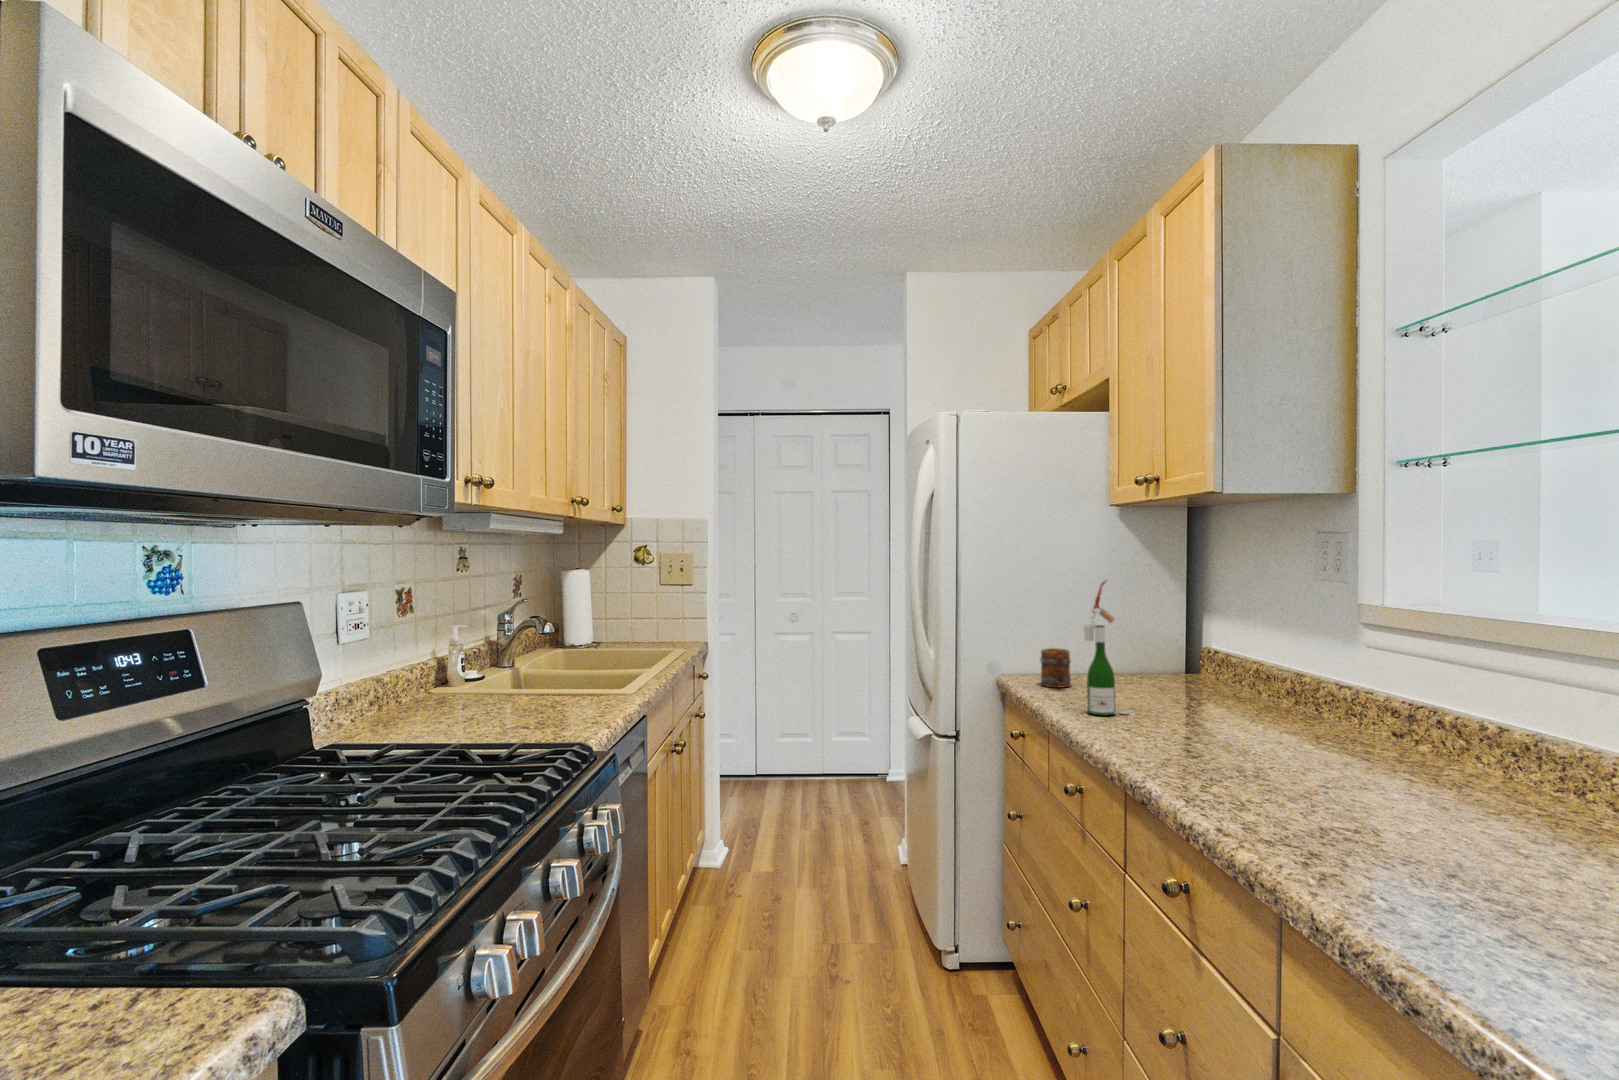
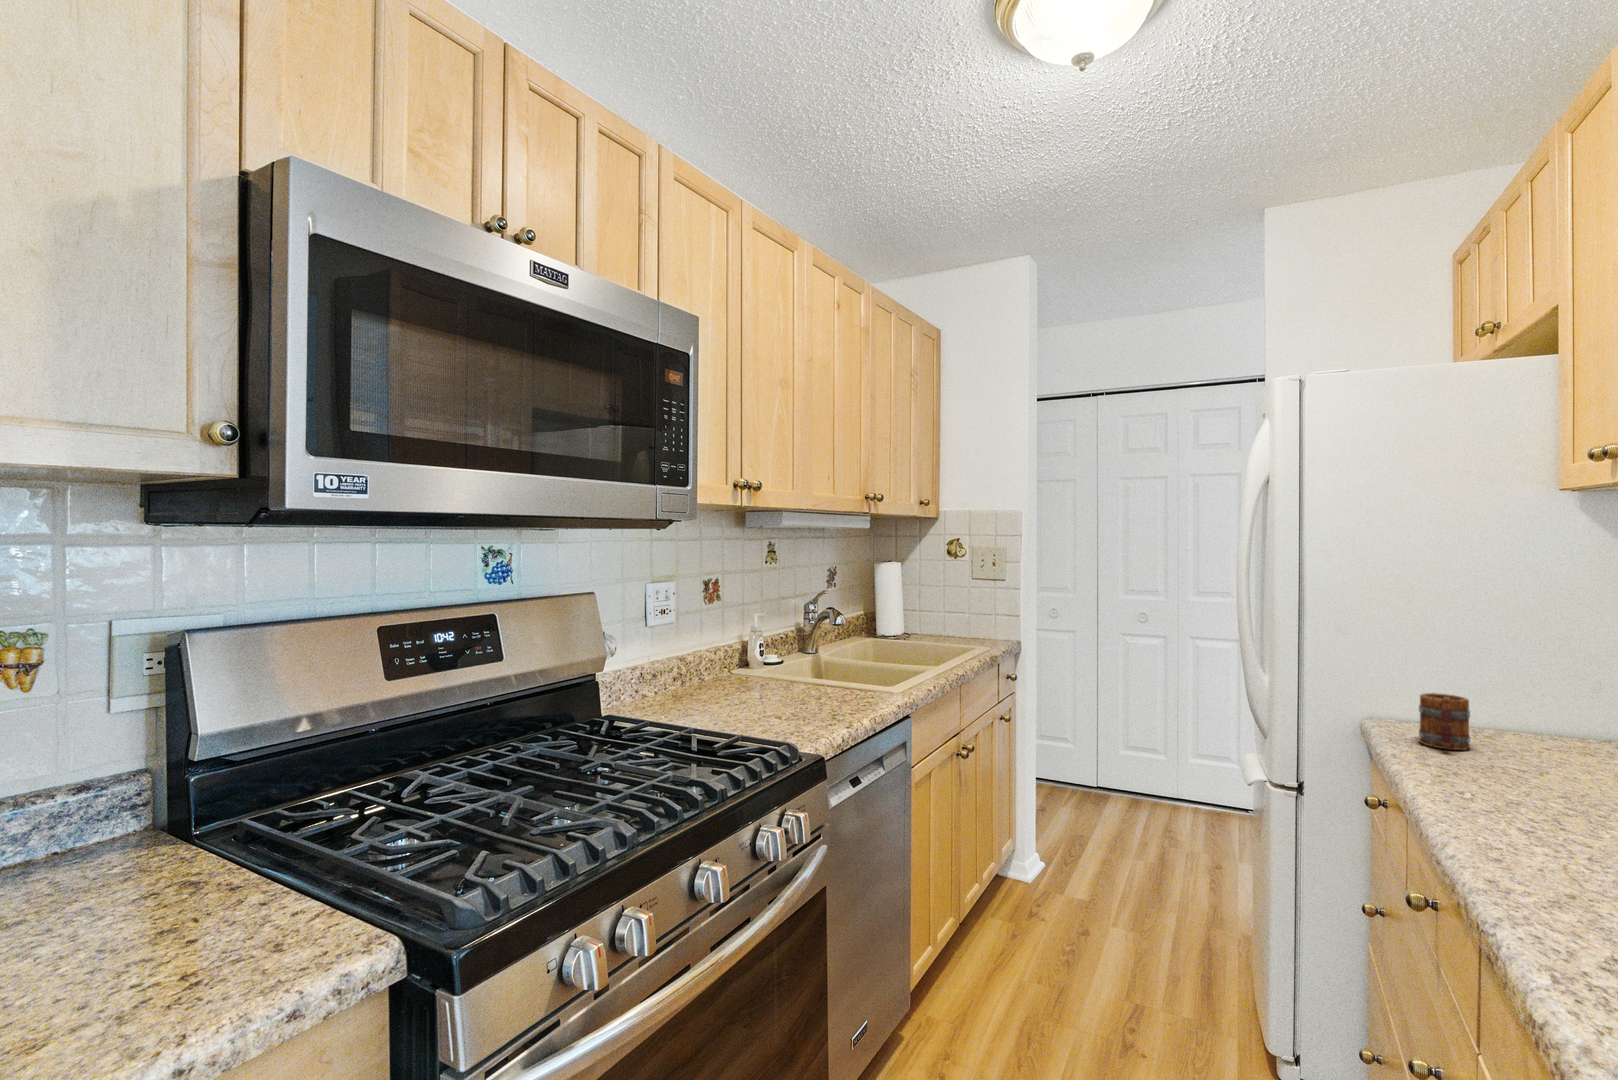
wine bottle: present [1084,581,1129,715] -> none [1467,608,1547,808]

